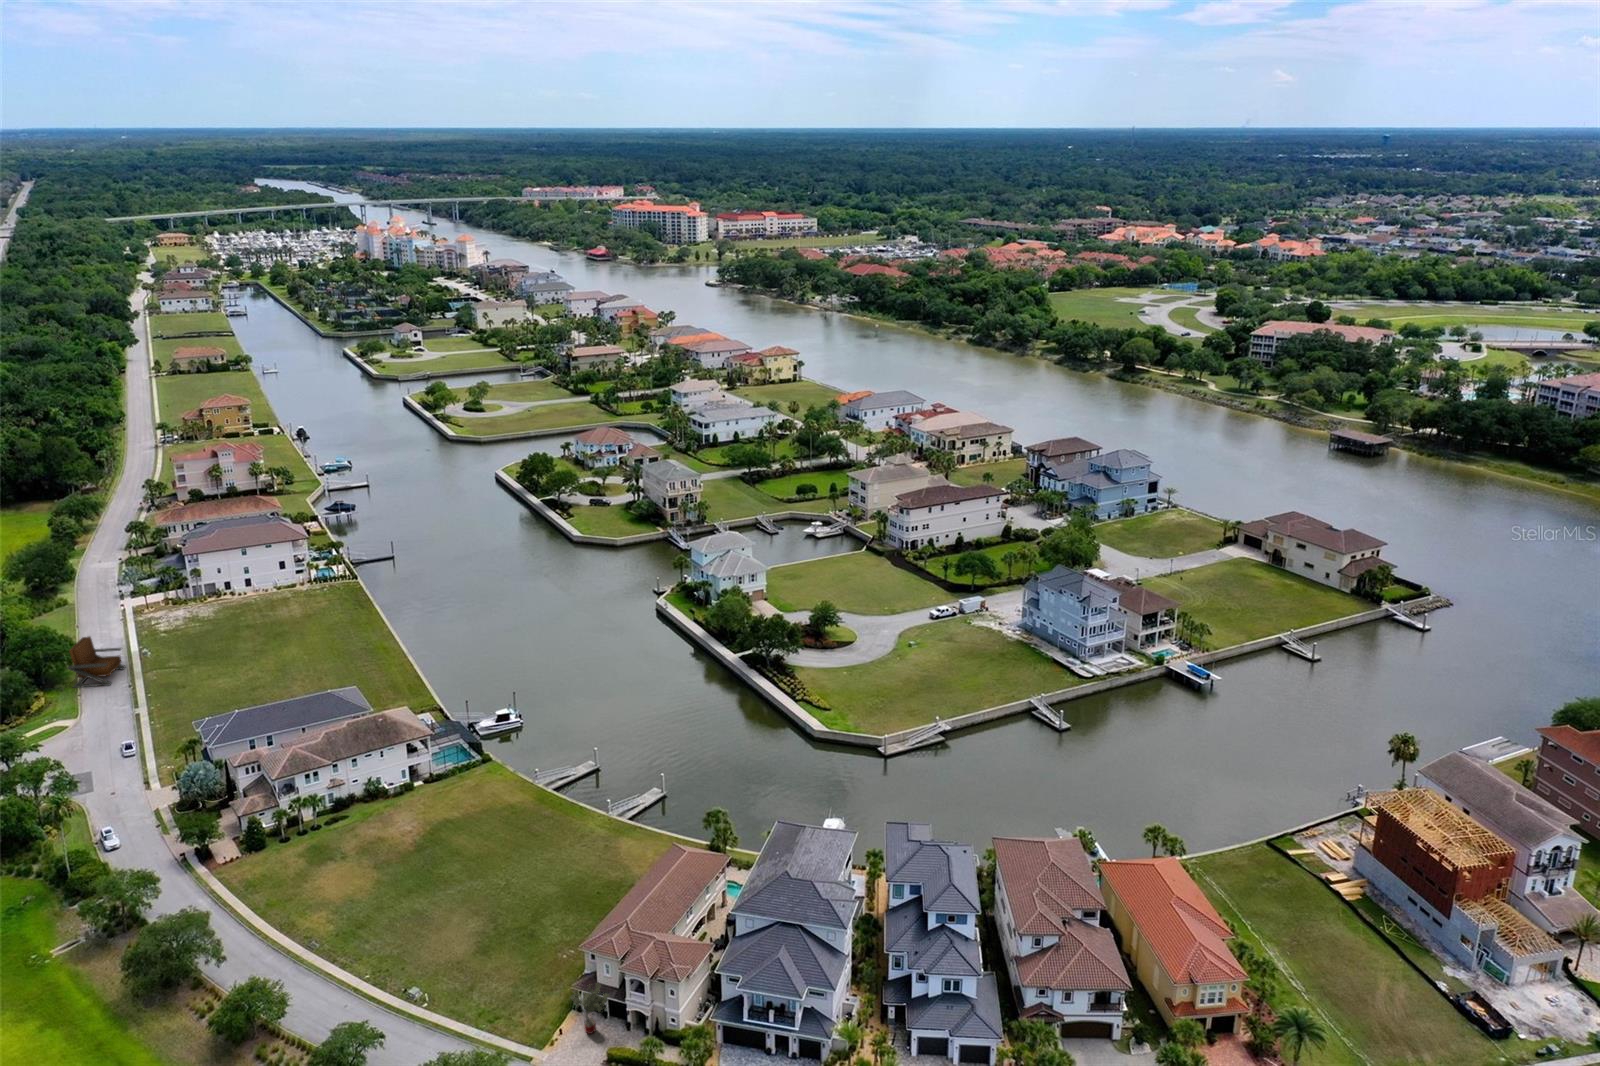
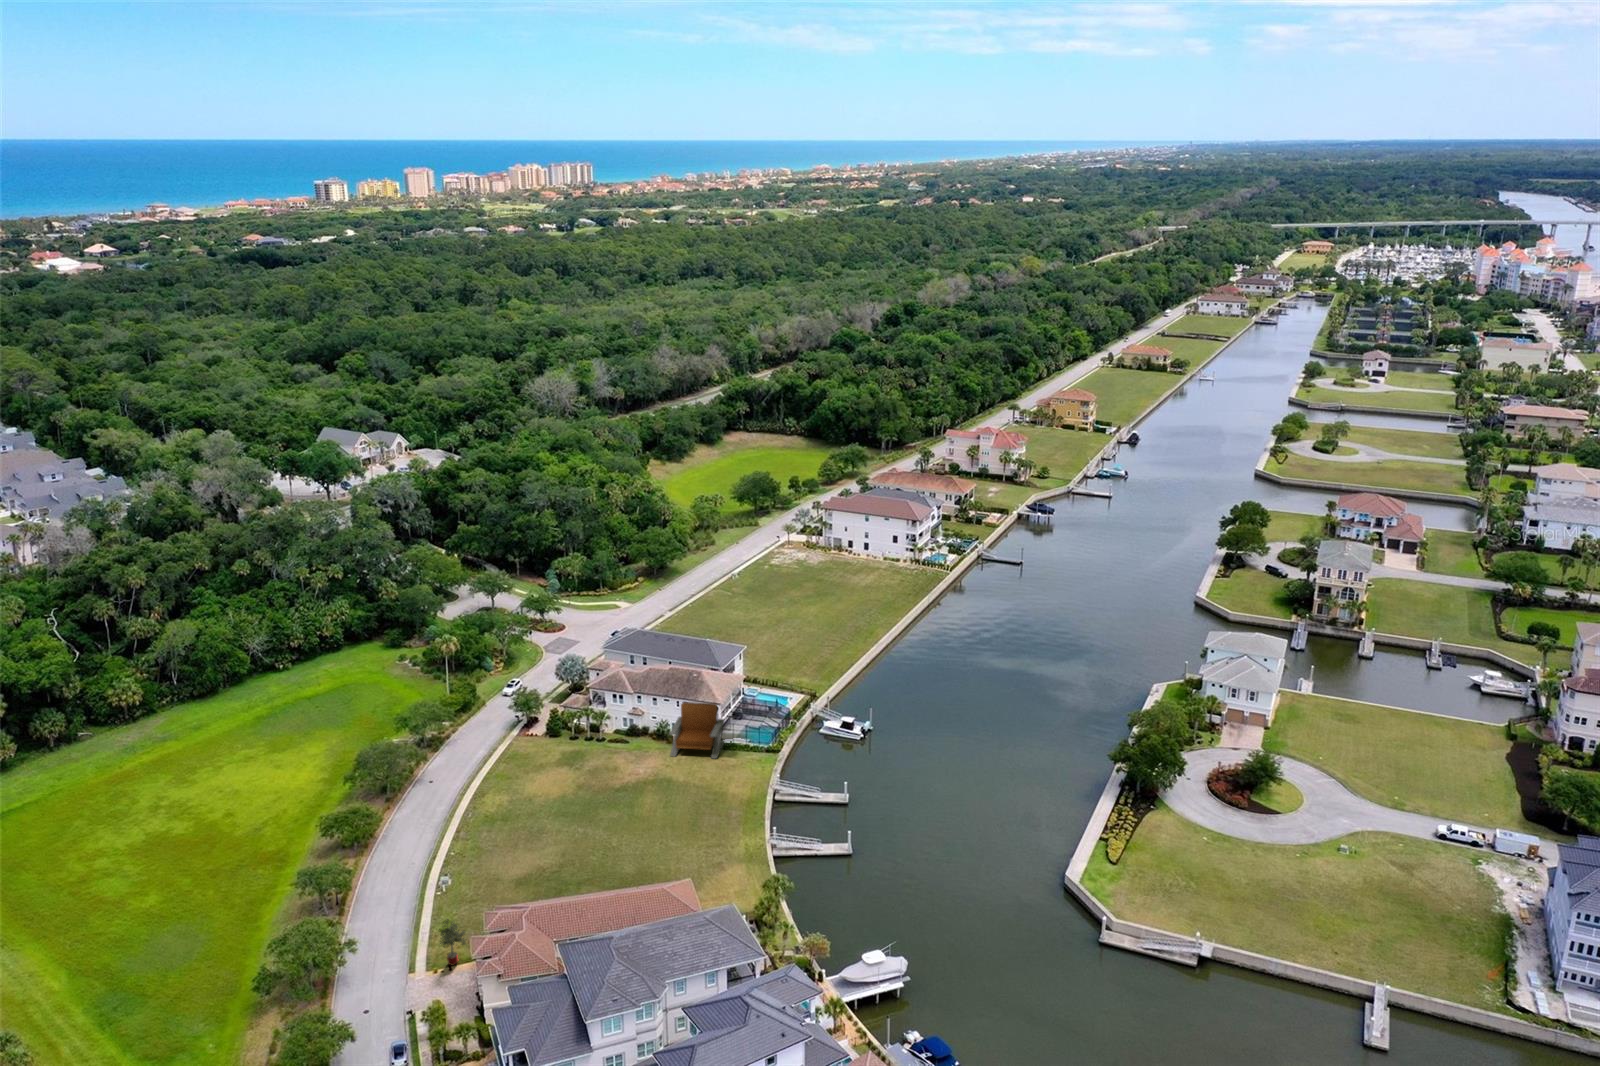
lounge chair: present [67,636,126,688] -> present [669,702,725,759]

